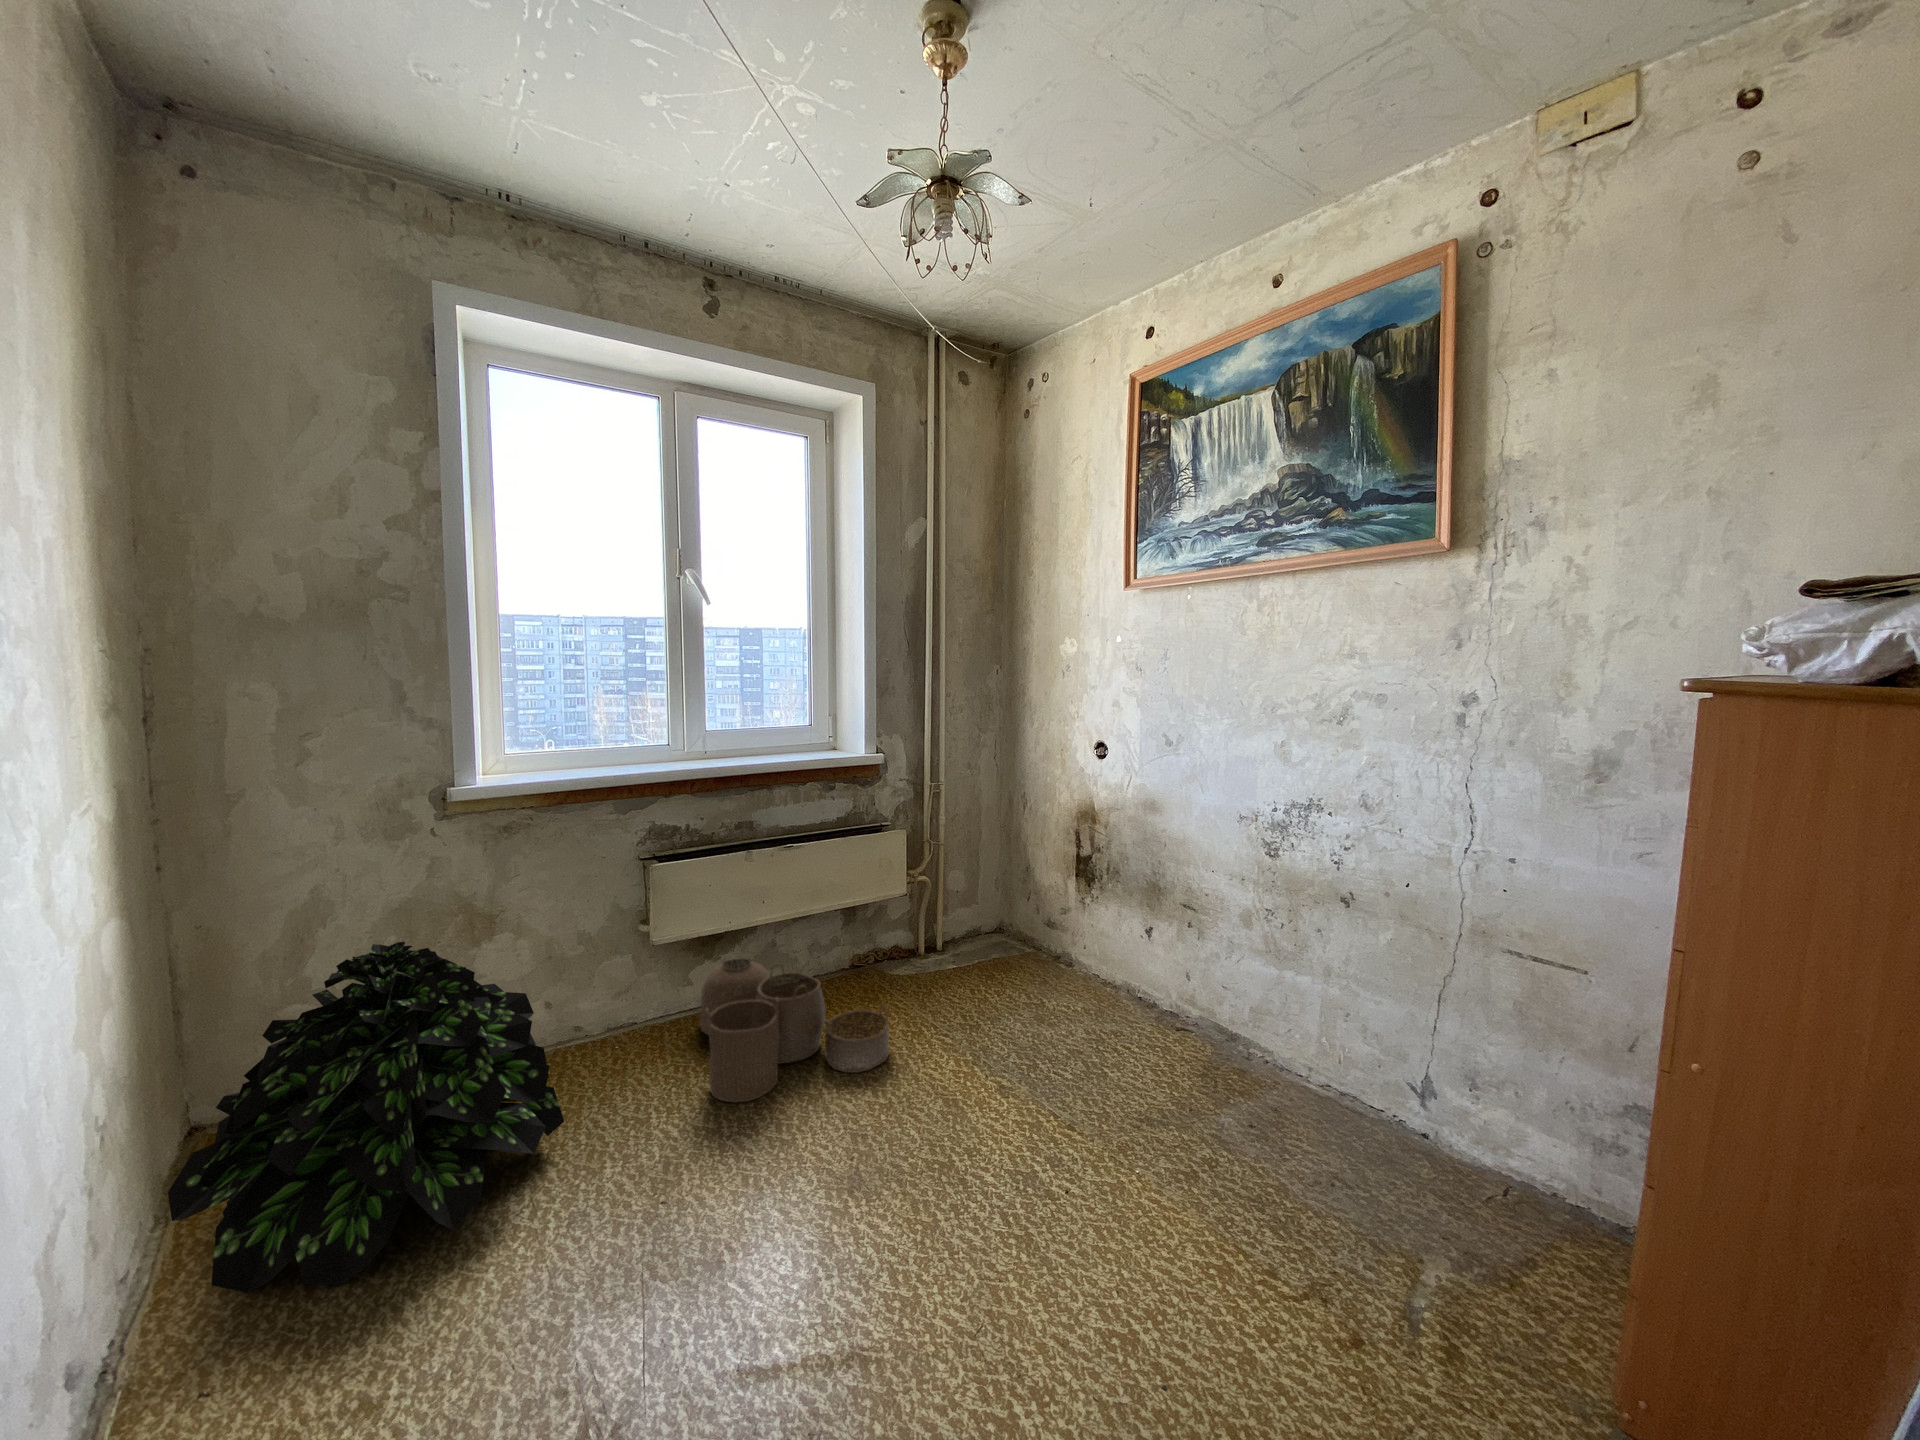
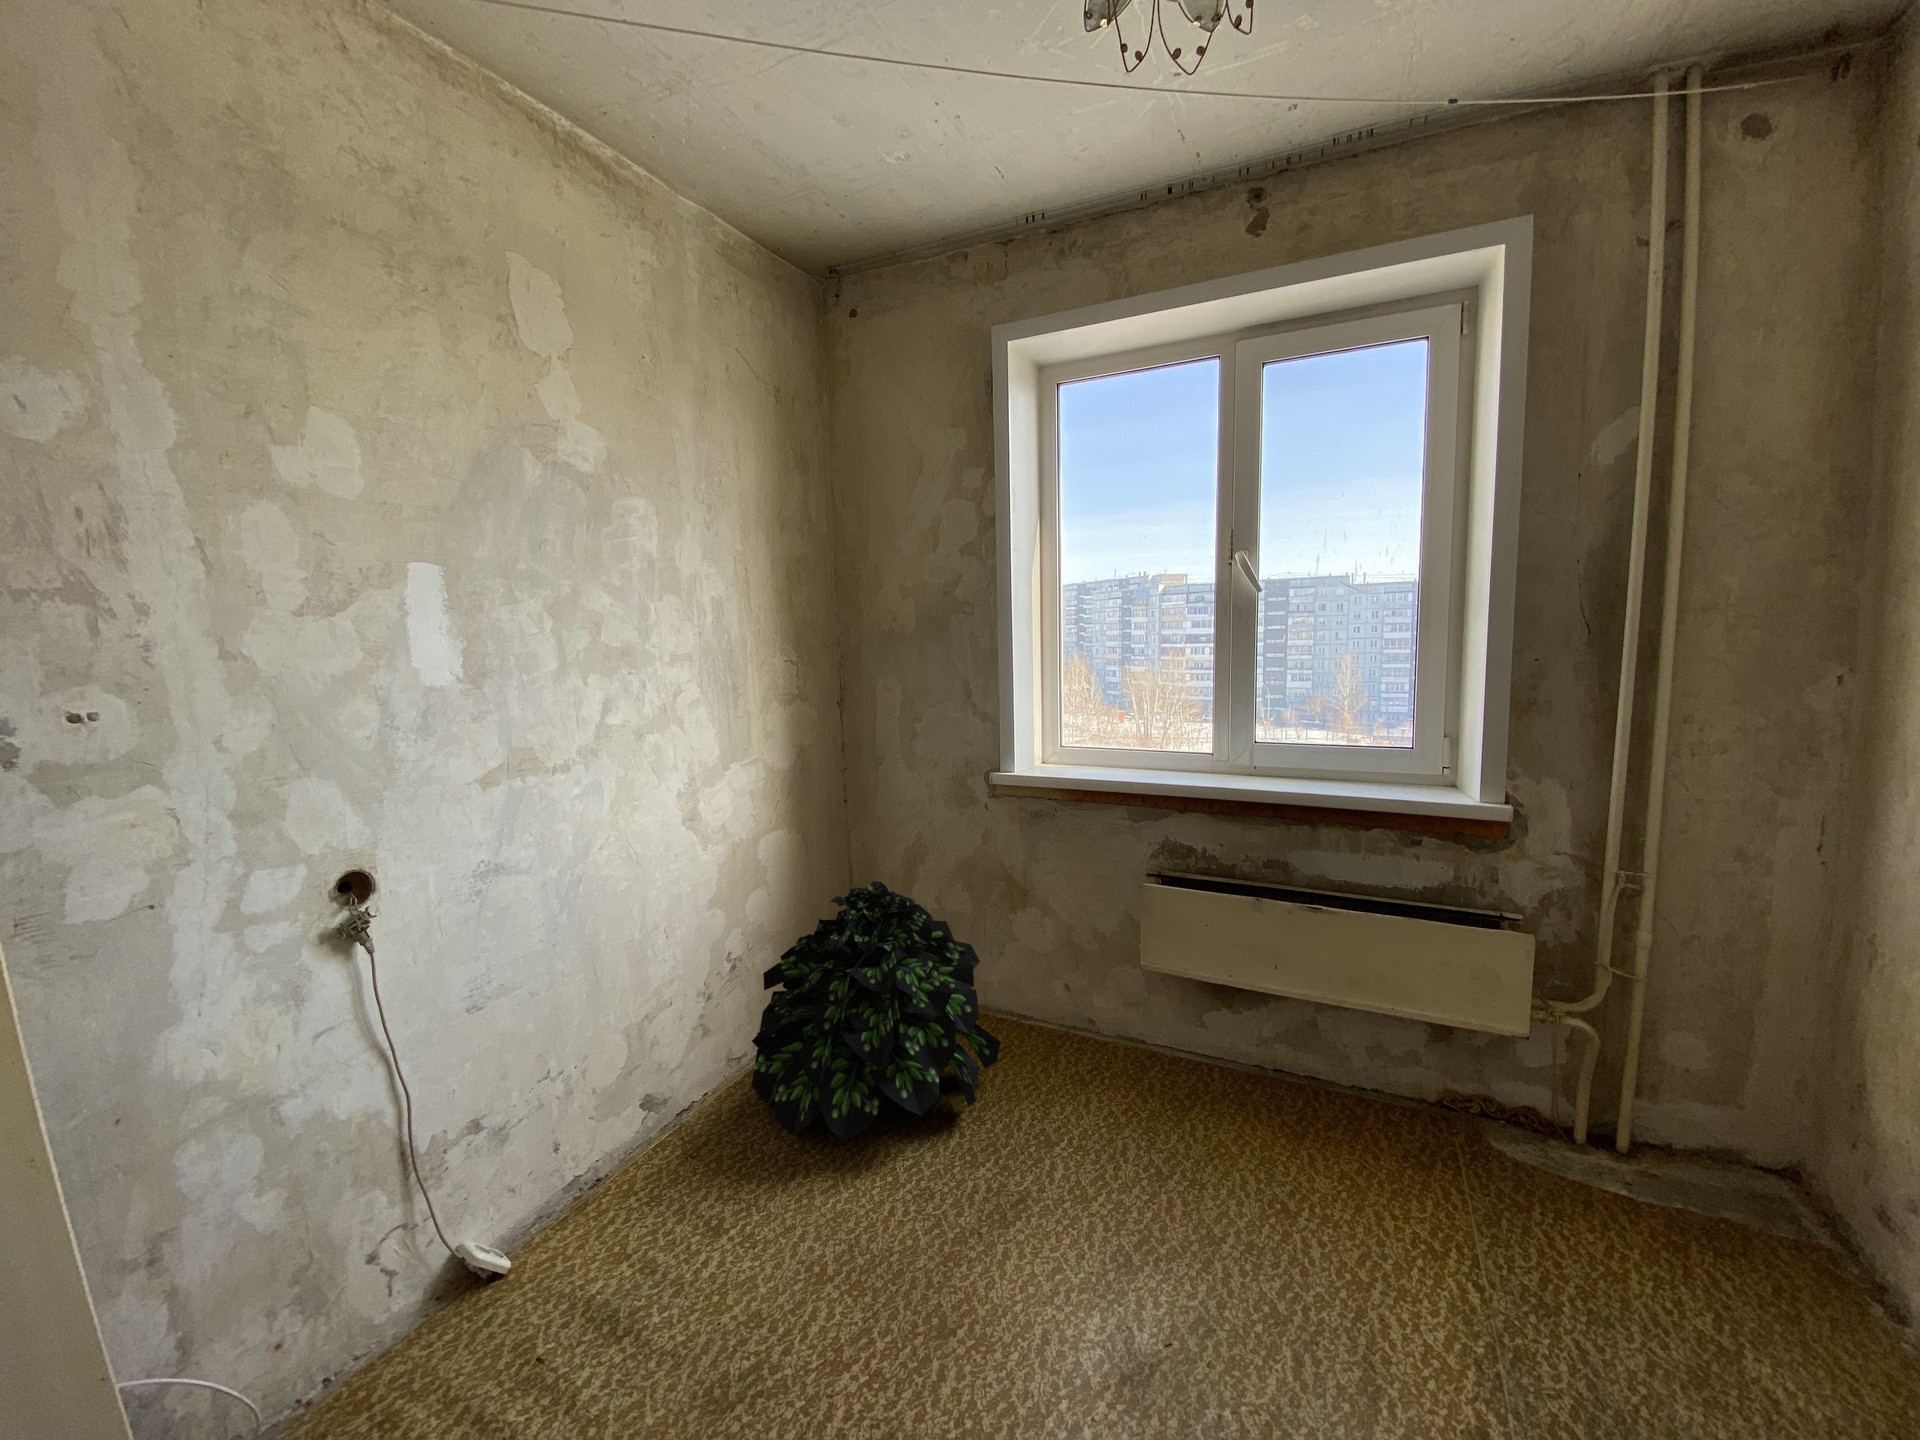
woven basket: present [701,958,889,1102] -> none [1117,1004,1371,1257]

